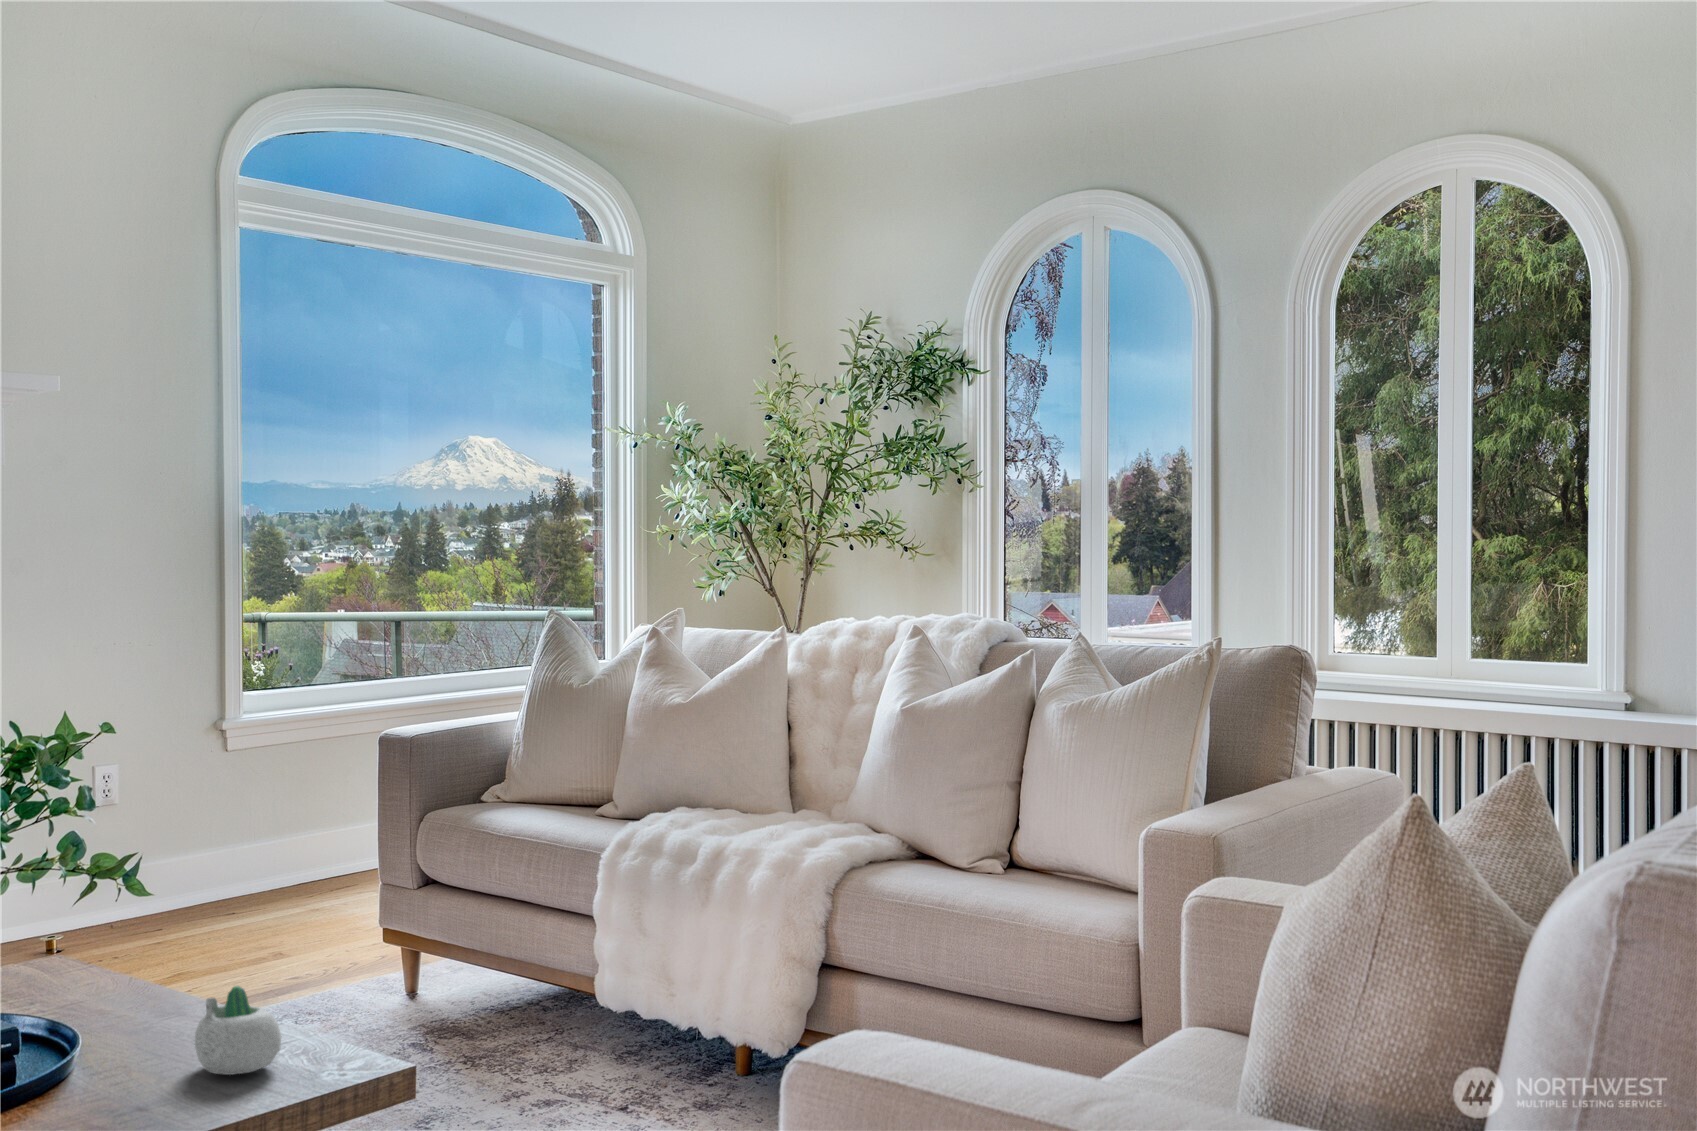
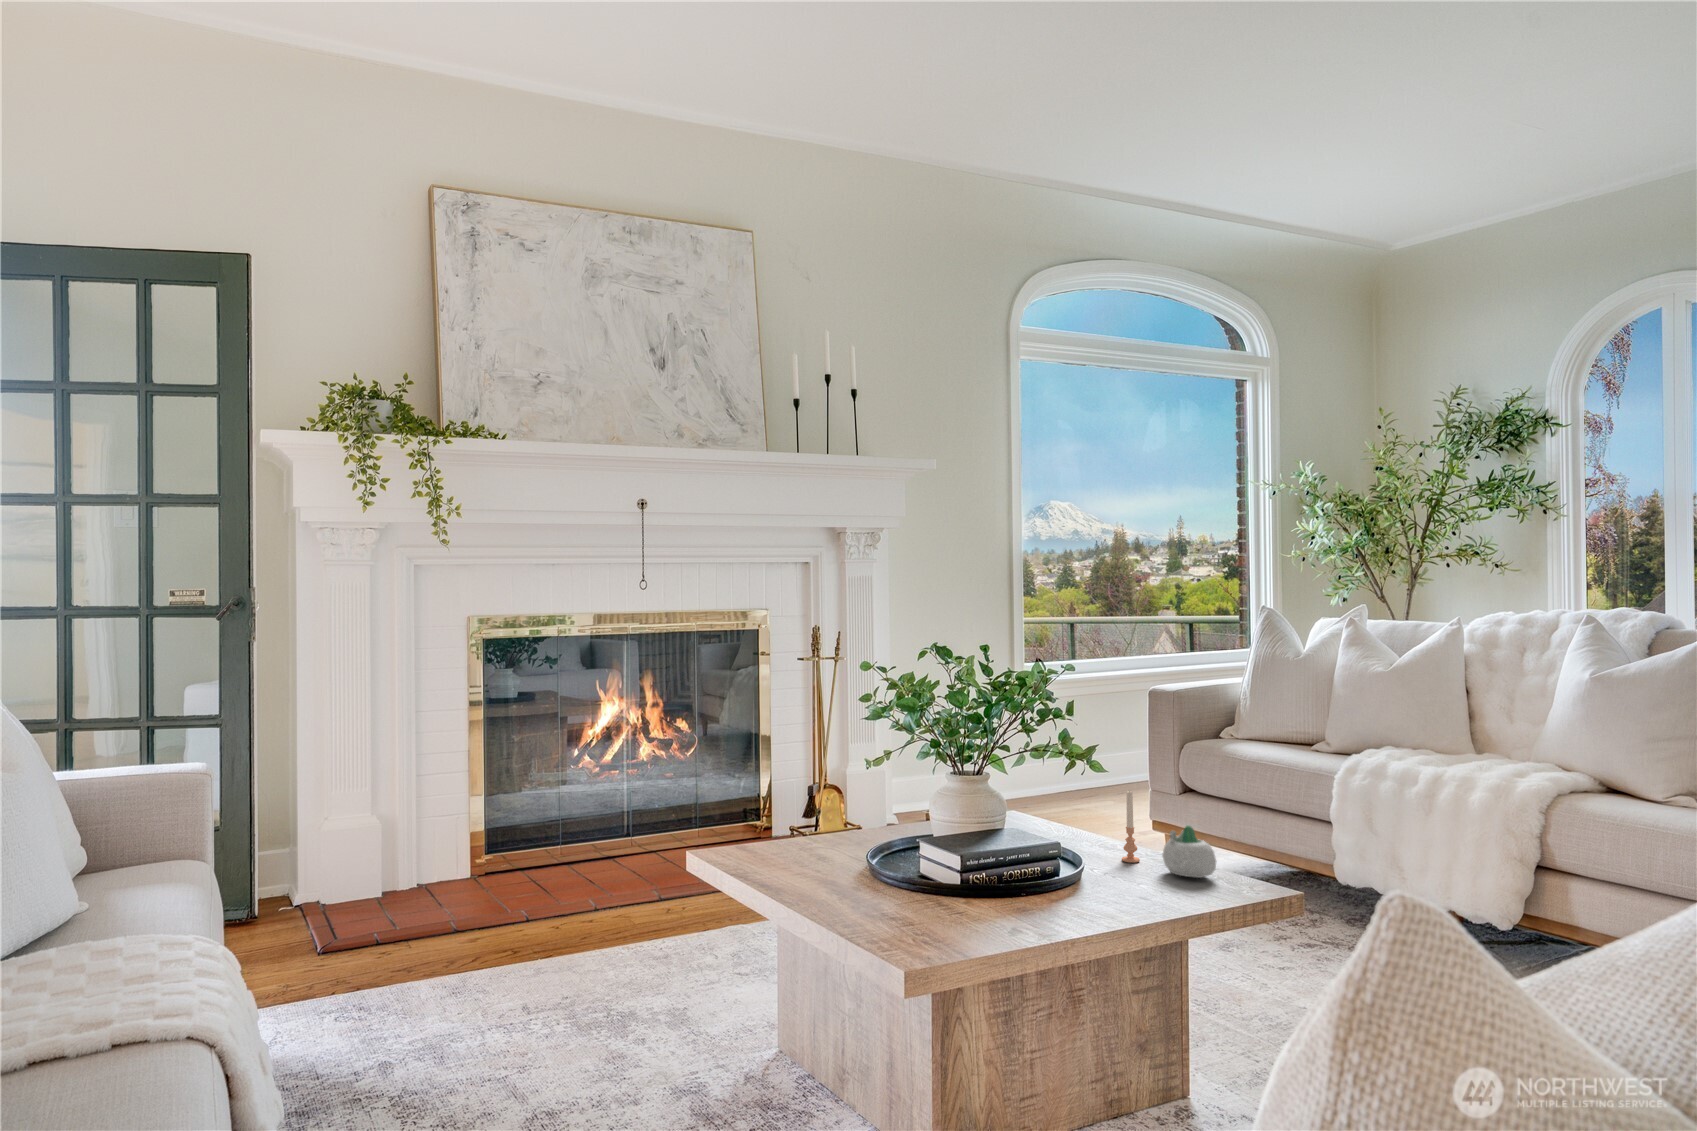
candle: none [144,930,176,1053] -> present [1122,790,1140,863]

